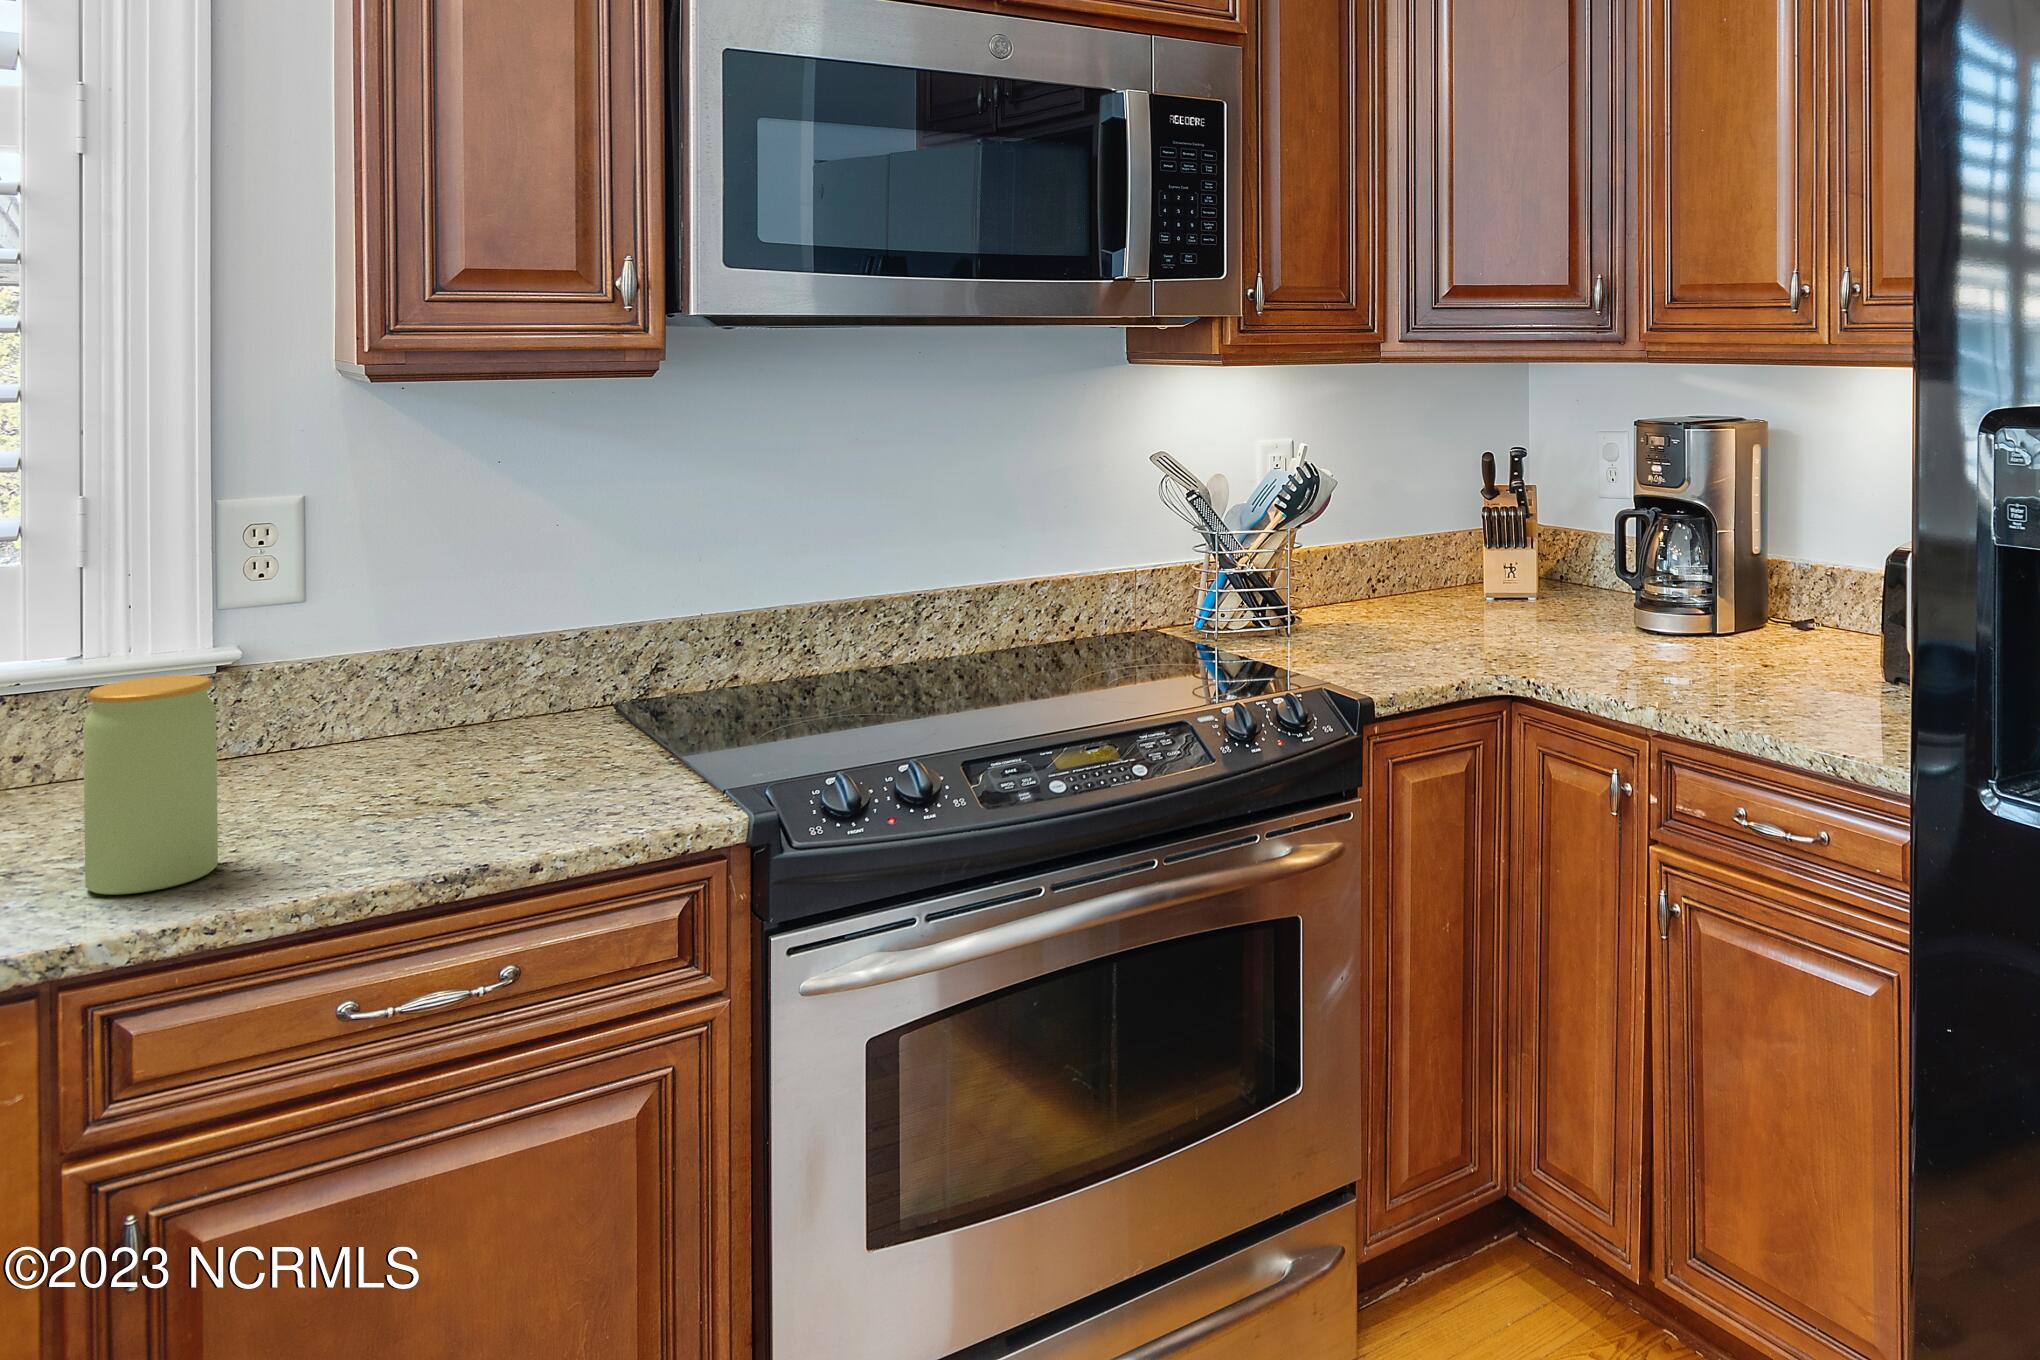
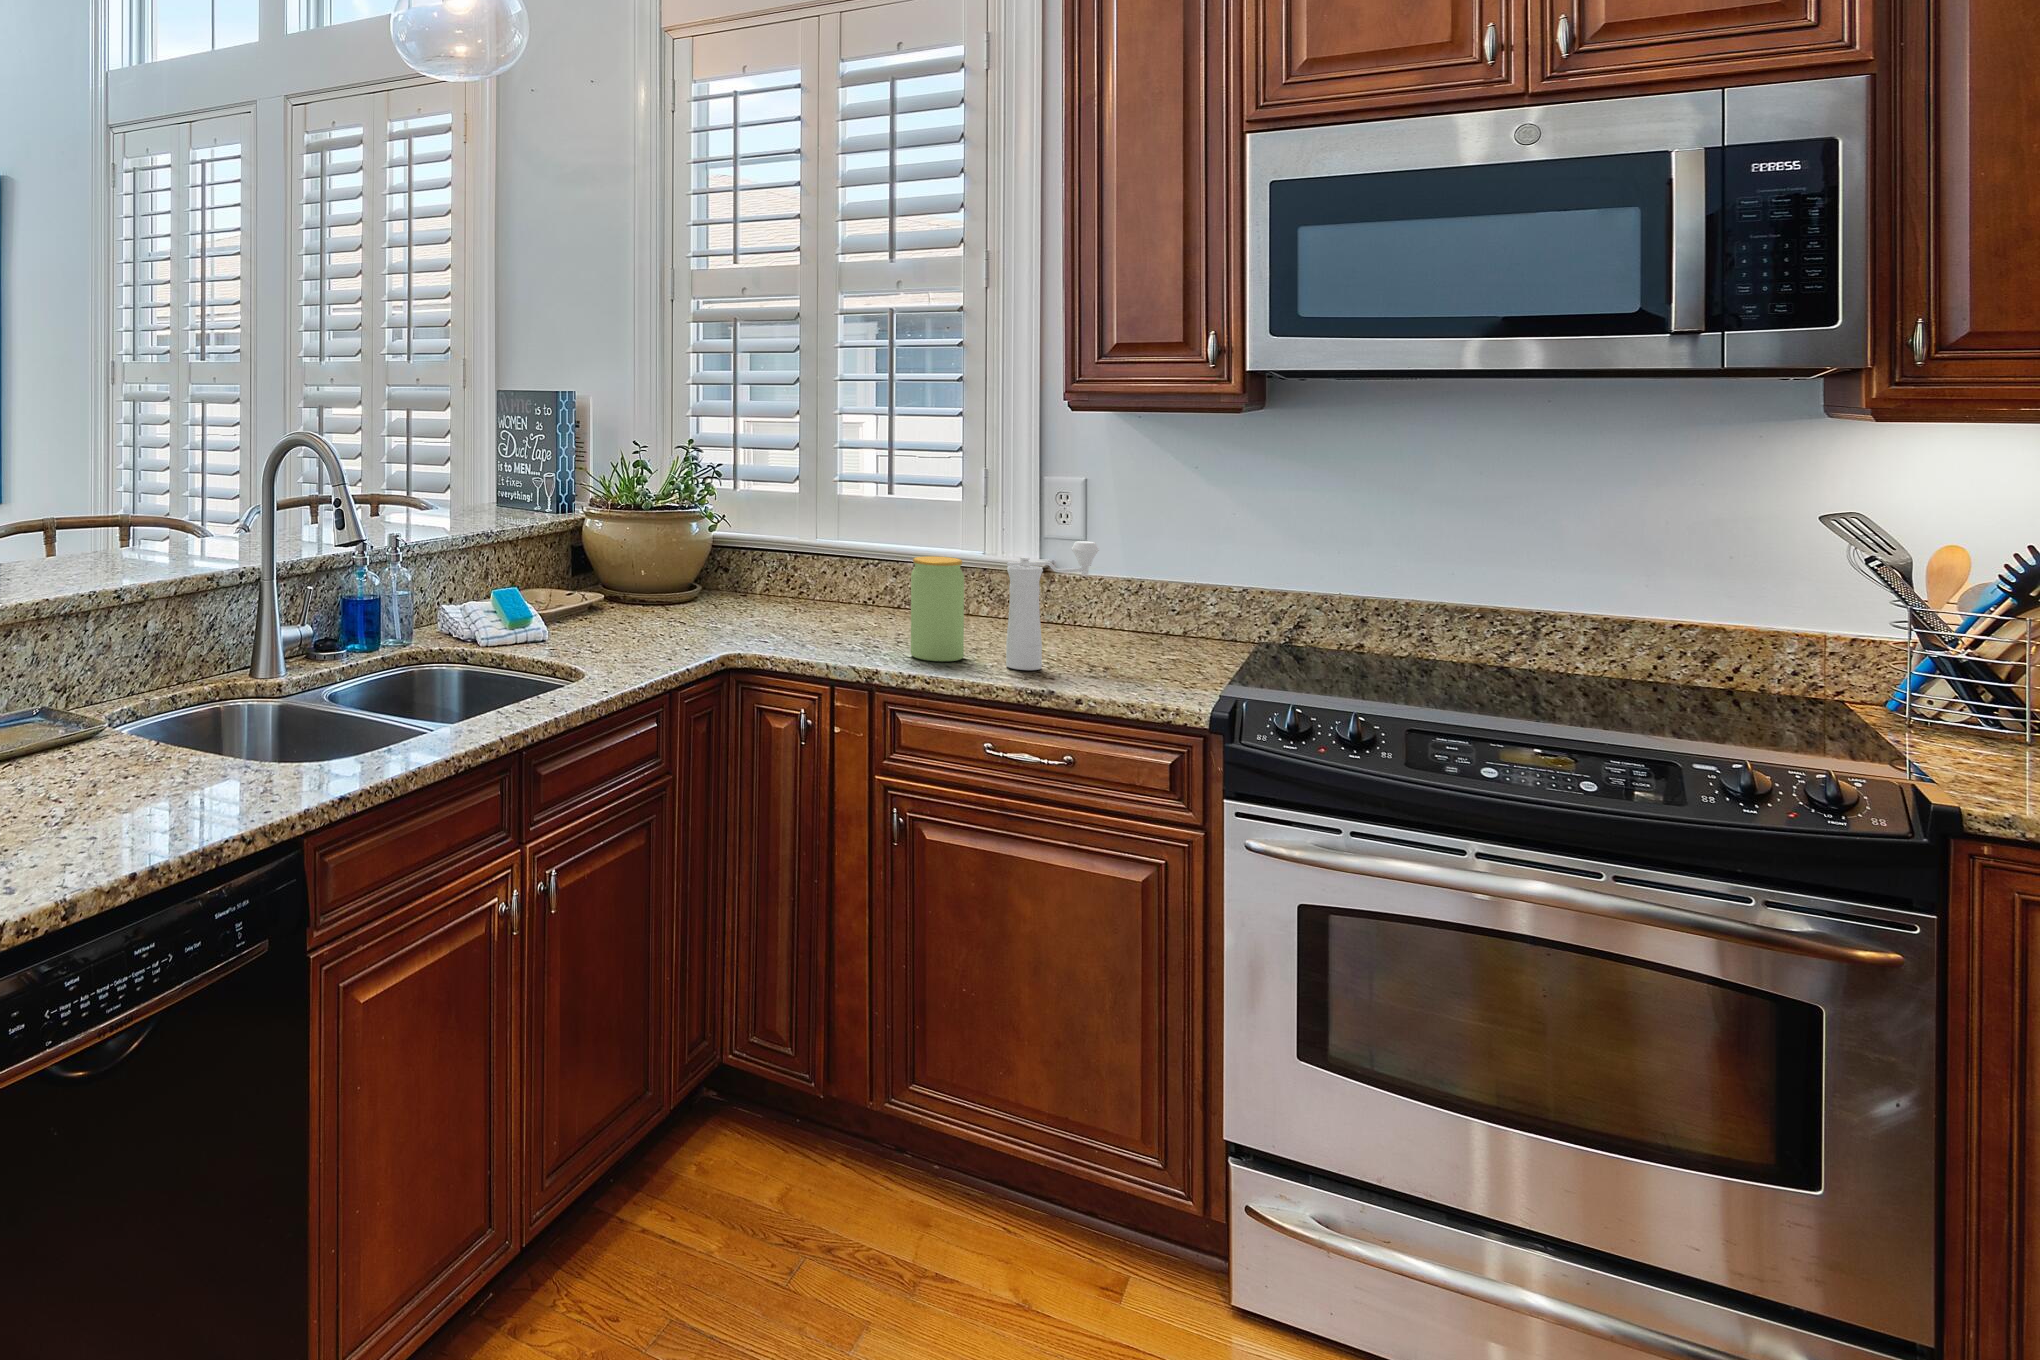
pepper mill: none [322,599,474,852] -> present [1006,541,1099,670]

